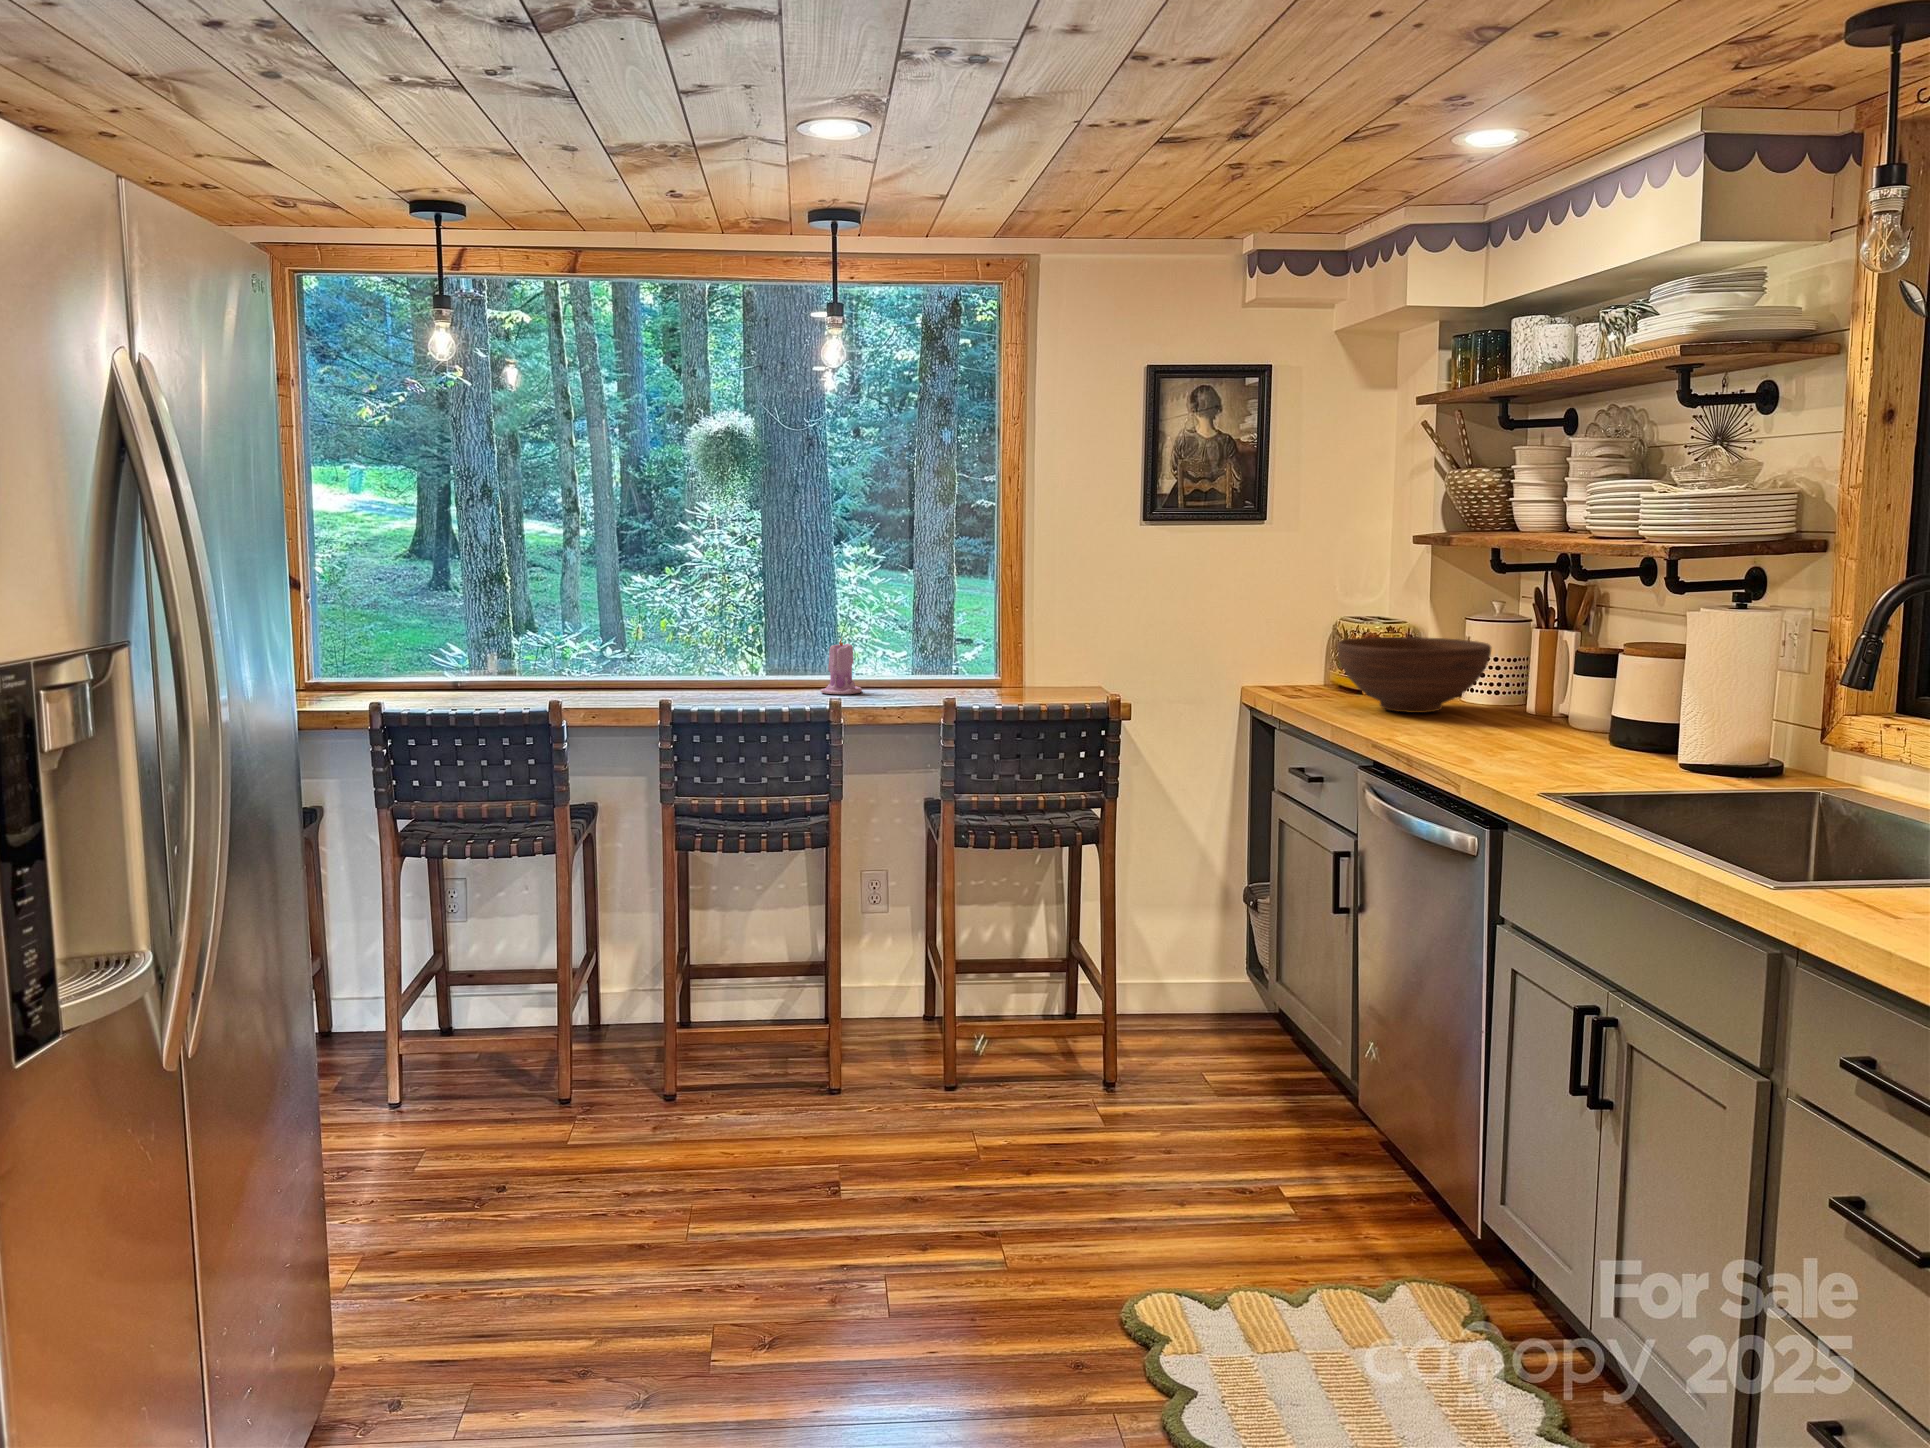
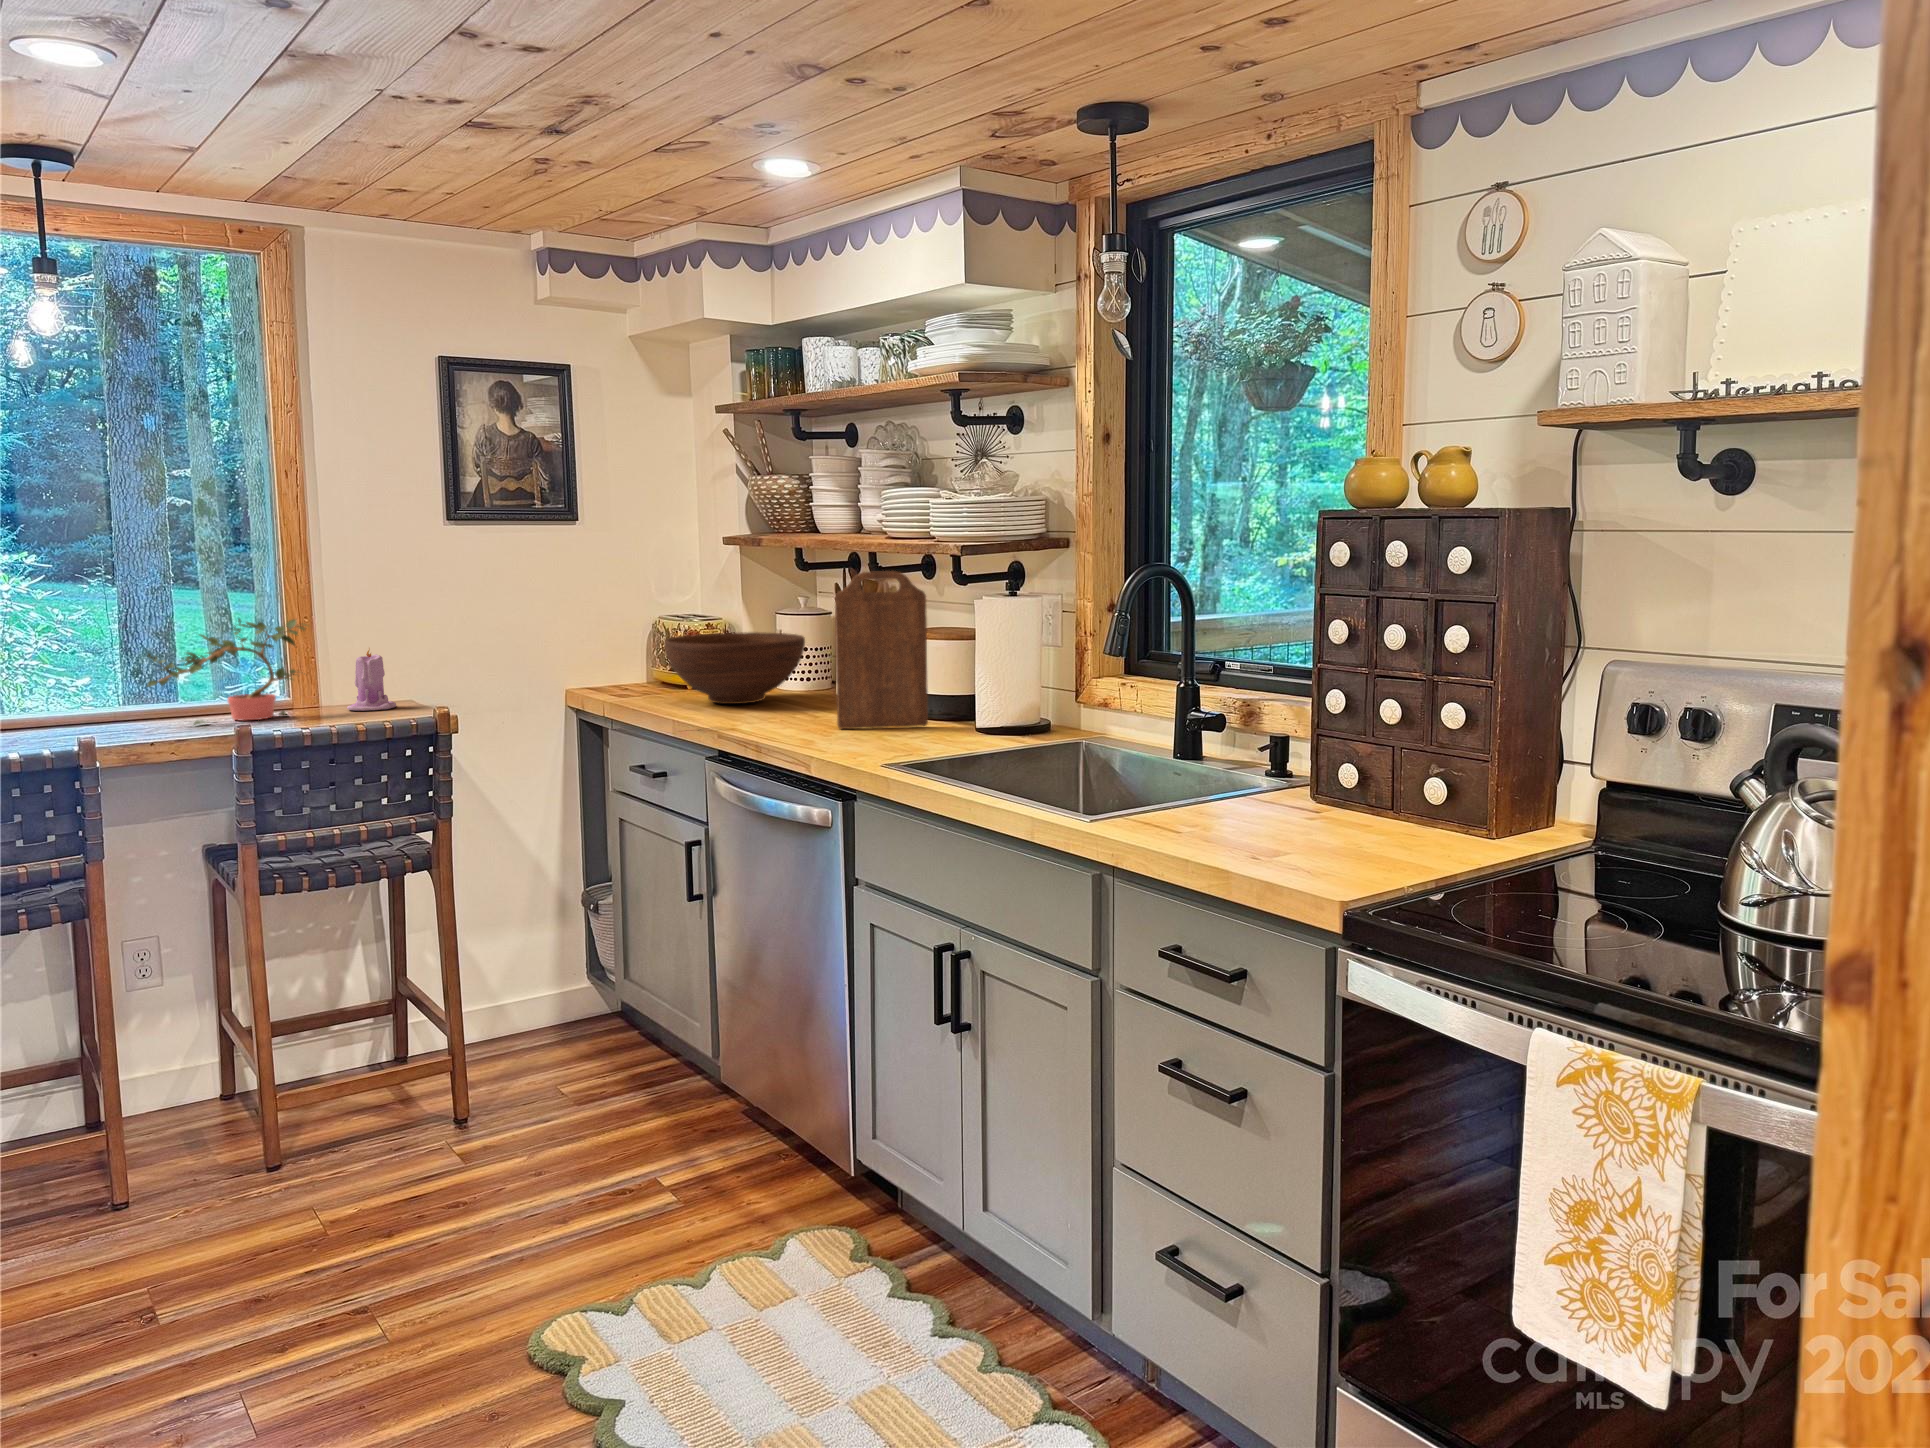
cutting board: none [1509,577,1628,755] -> present [835,571,928,729]
potted plant: none [888,603,1019,694] -> present [147,619,305,724]
candle: present [820,638,862,694] -> present [347,648,396,711]

